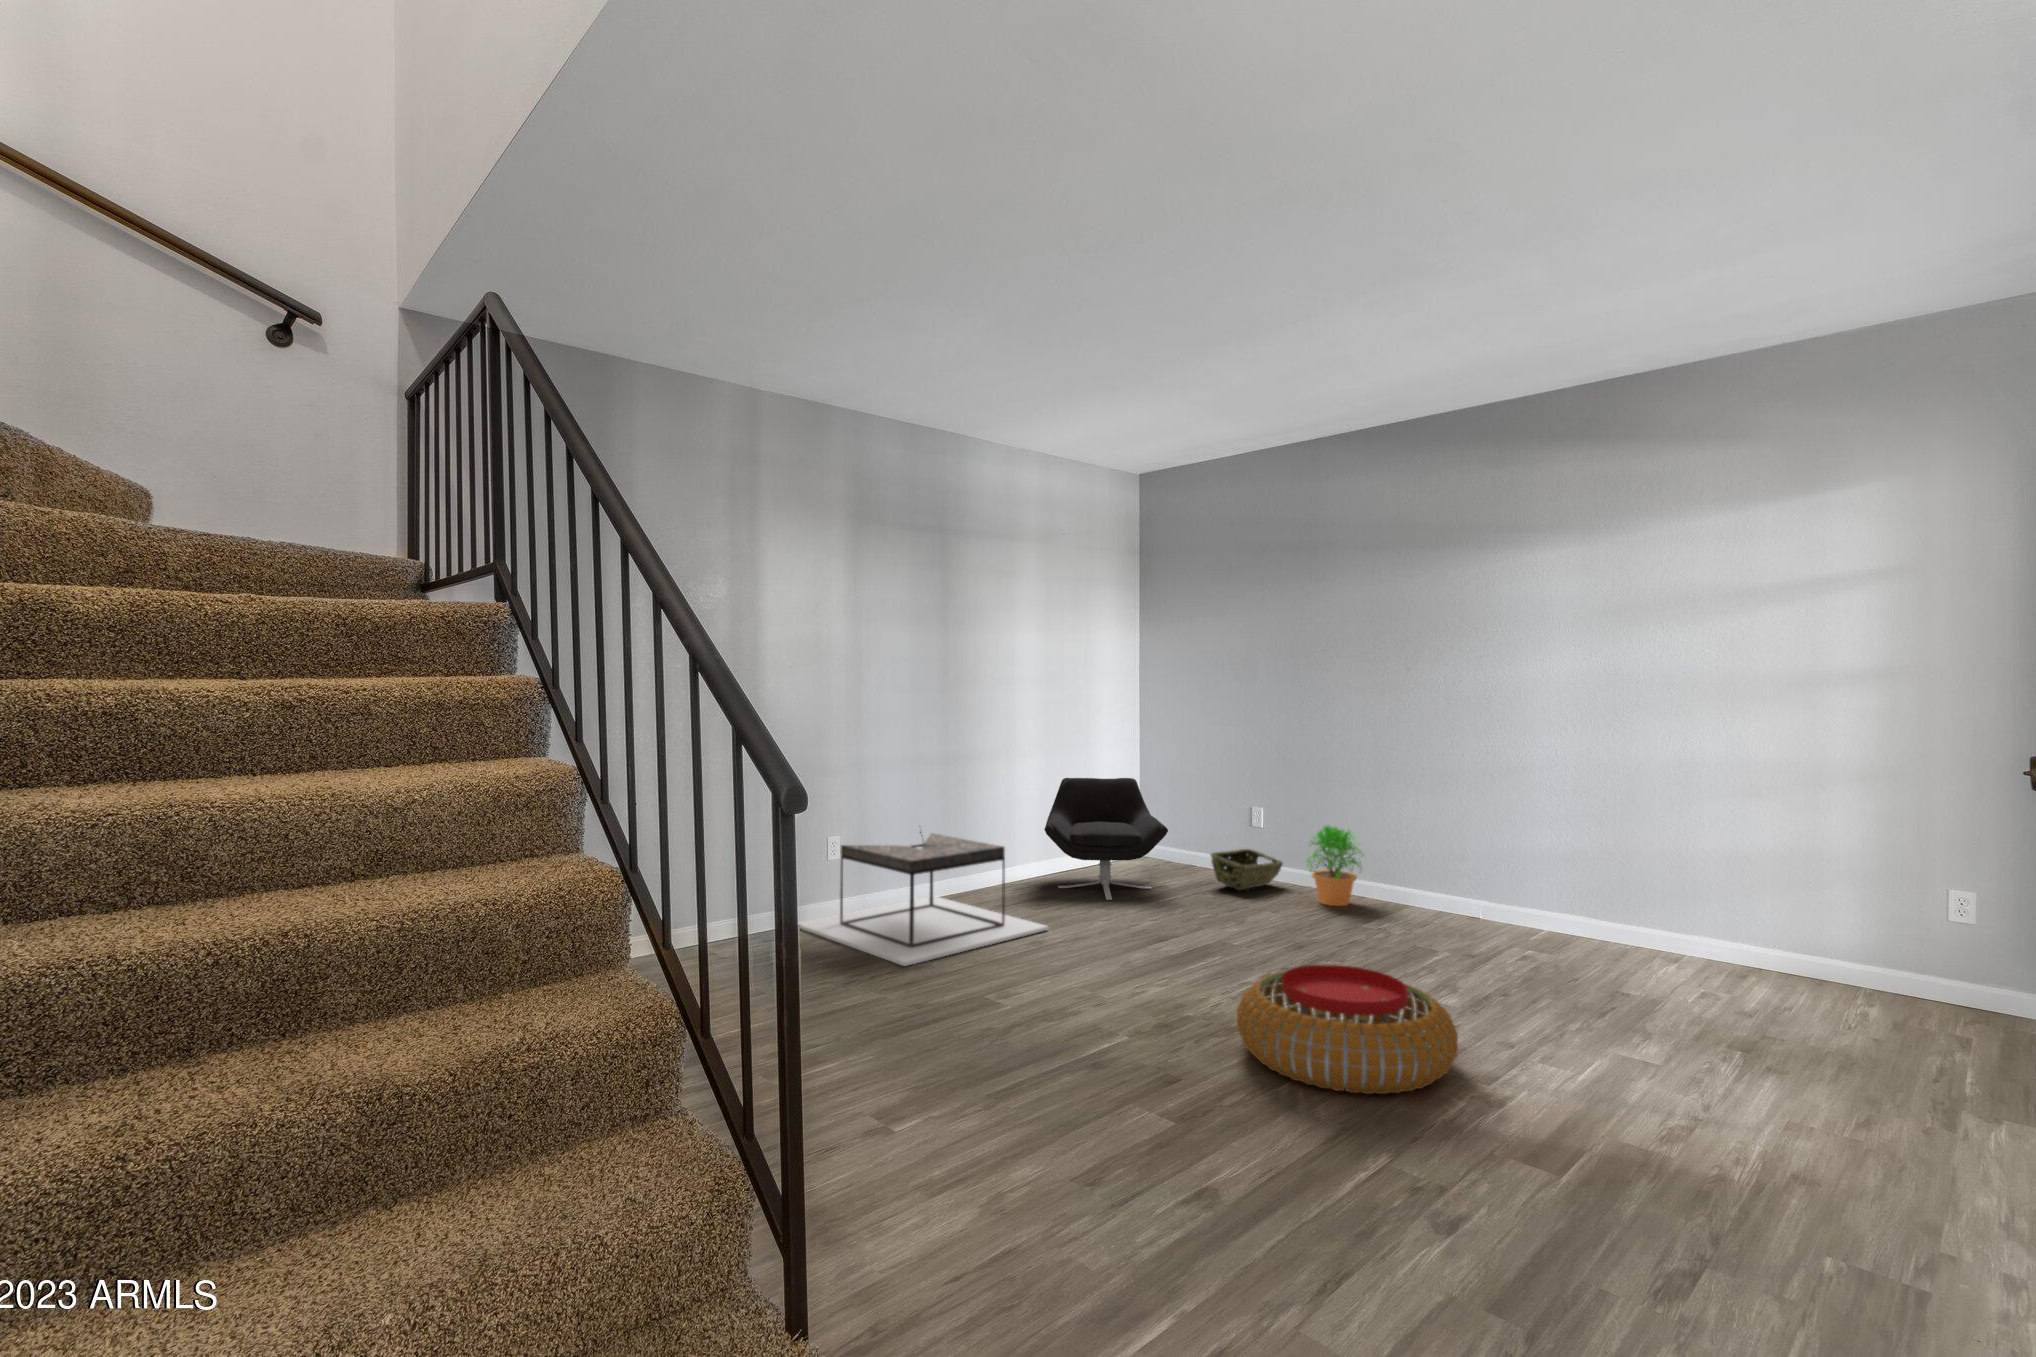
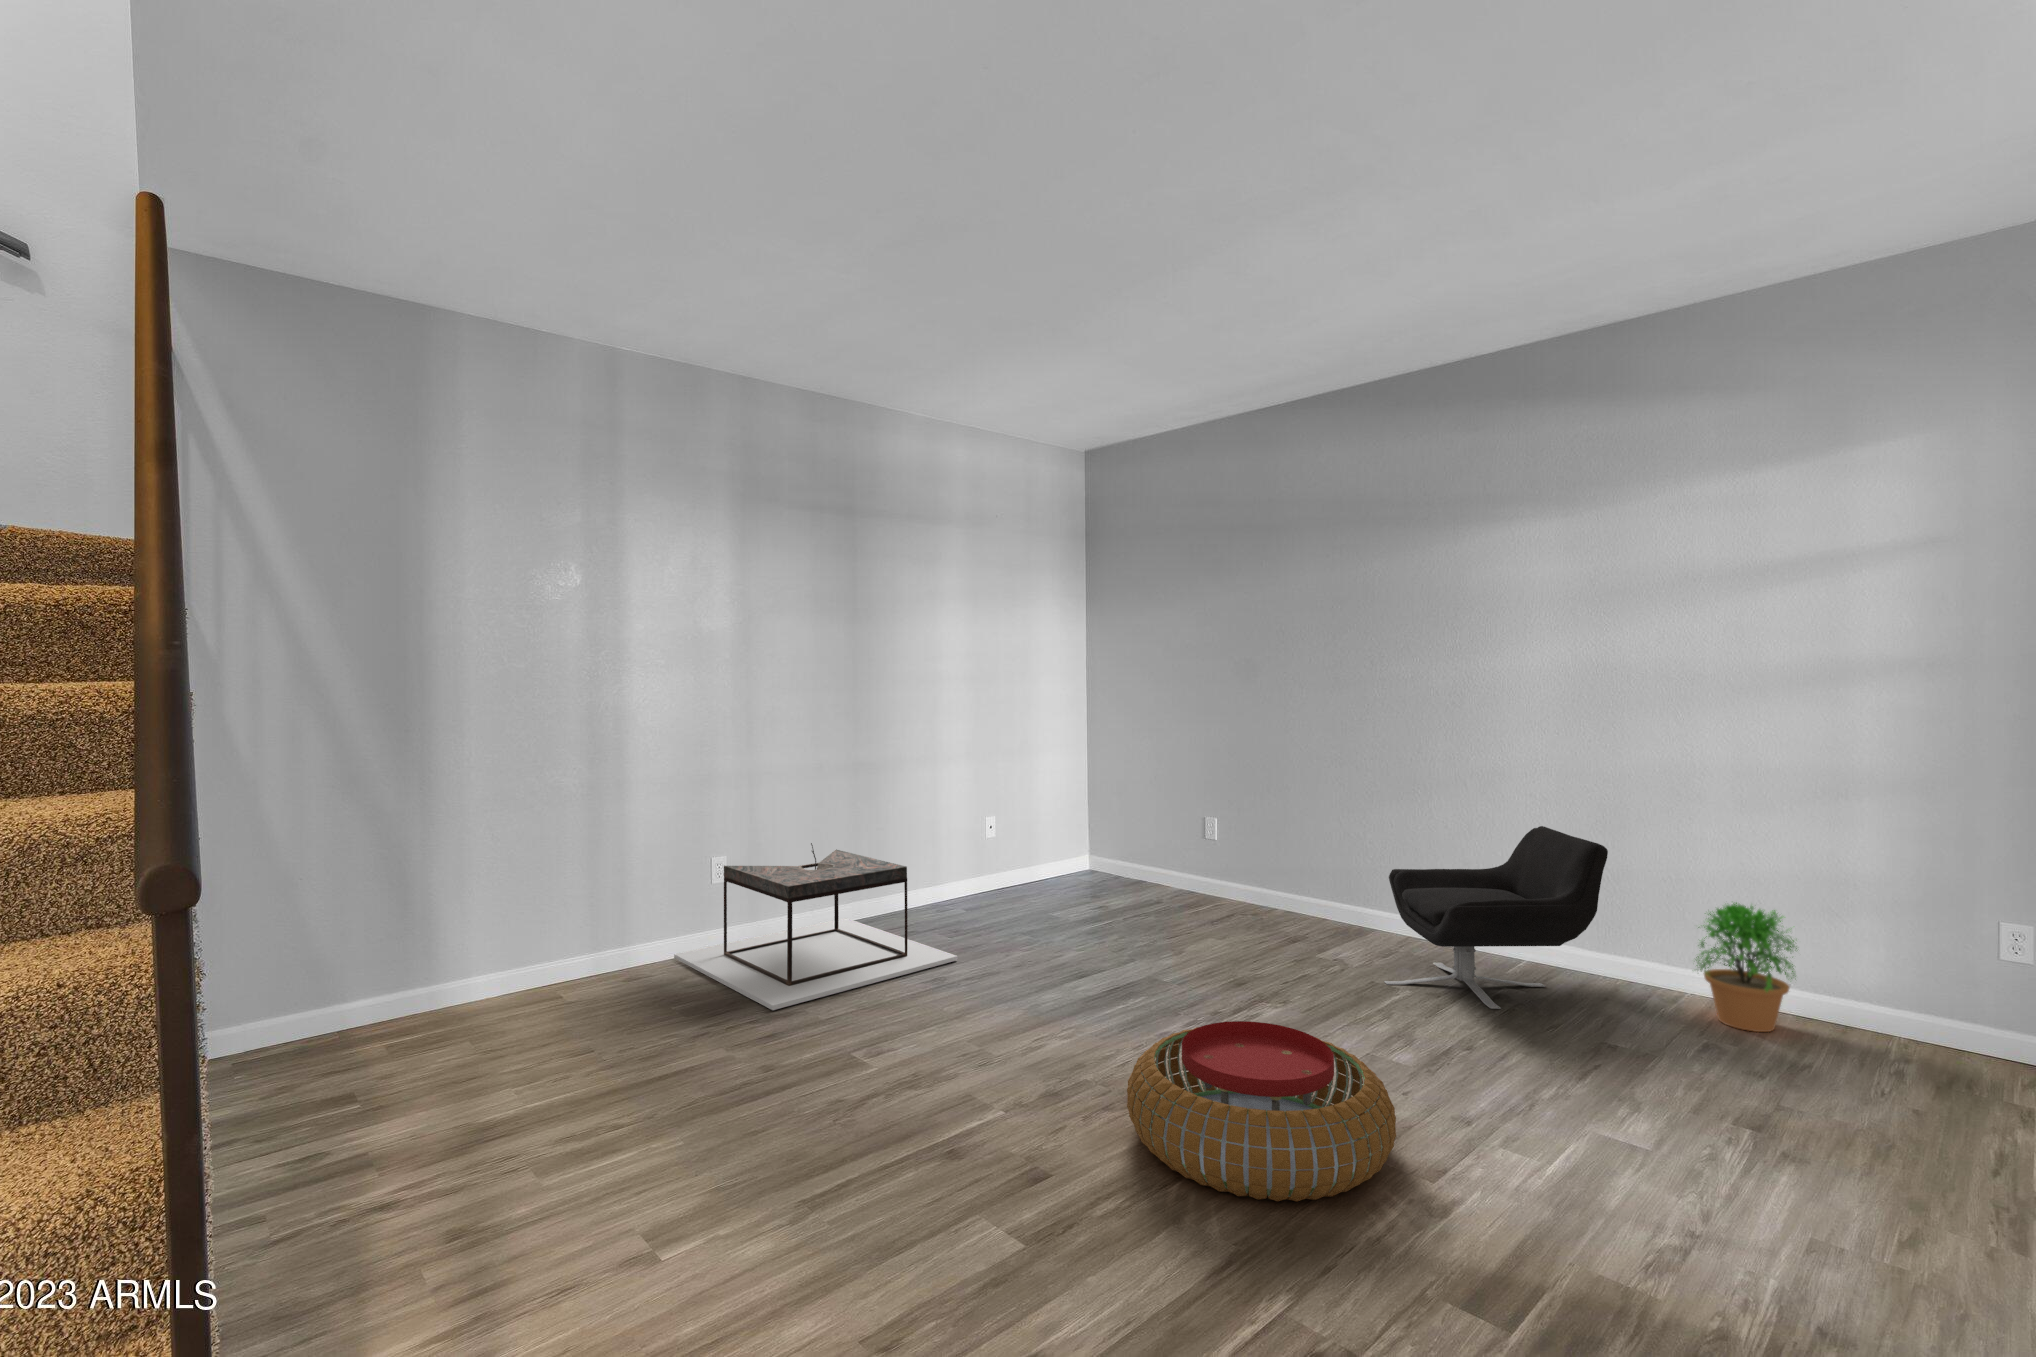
lounge chair: present [1044,778,1168,900] -> present [1384,826,1608,1009]
potted plant: present [1307,826,1363,906] -> present [1696,902,1797,1032]
woven basket: present [1211,849,1283,890] -> none [1155,861,1236,909]

